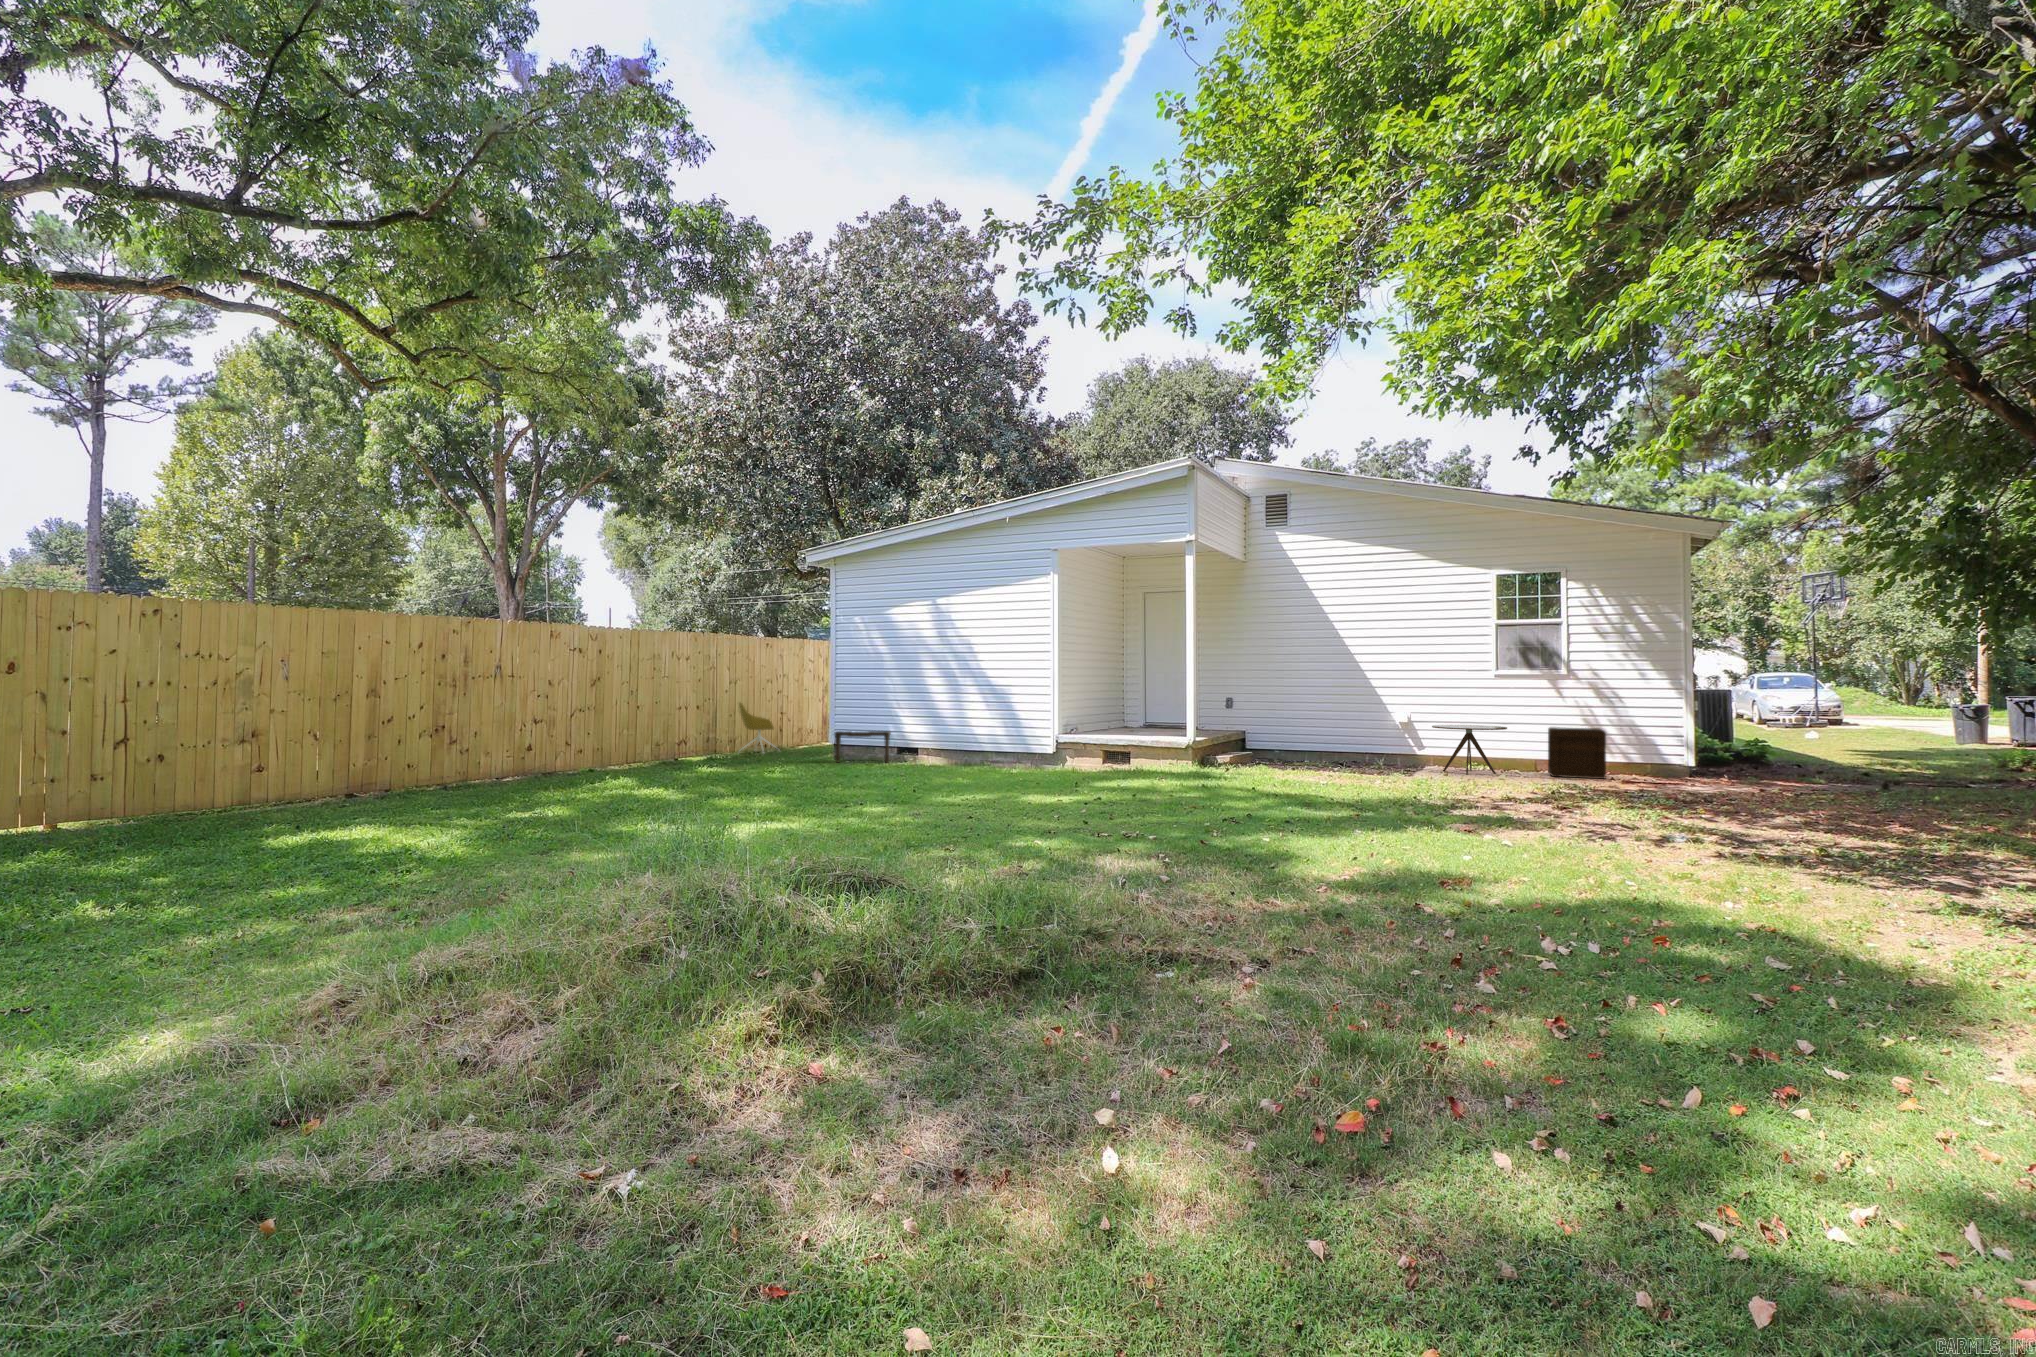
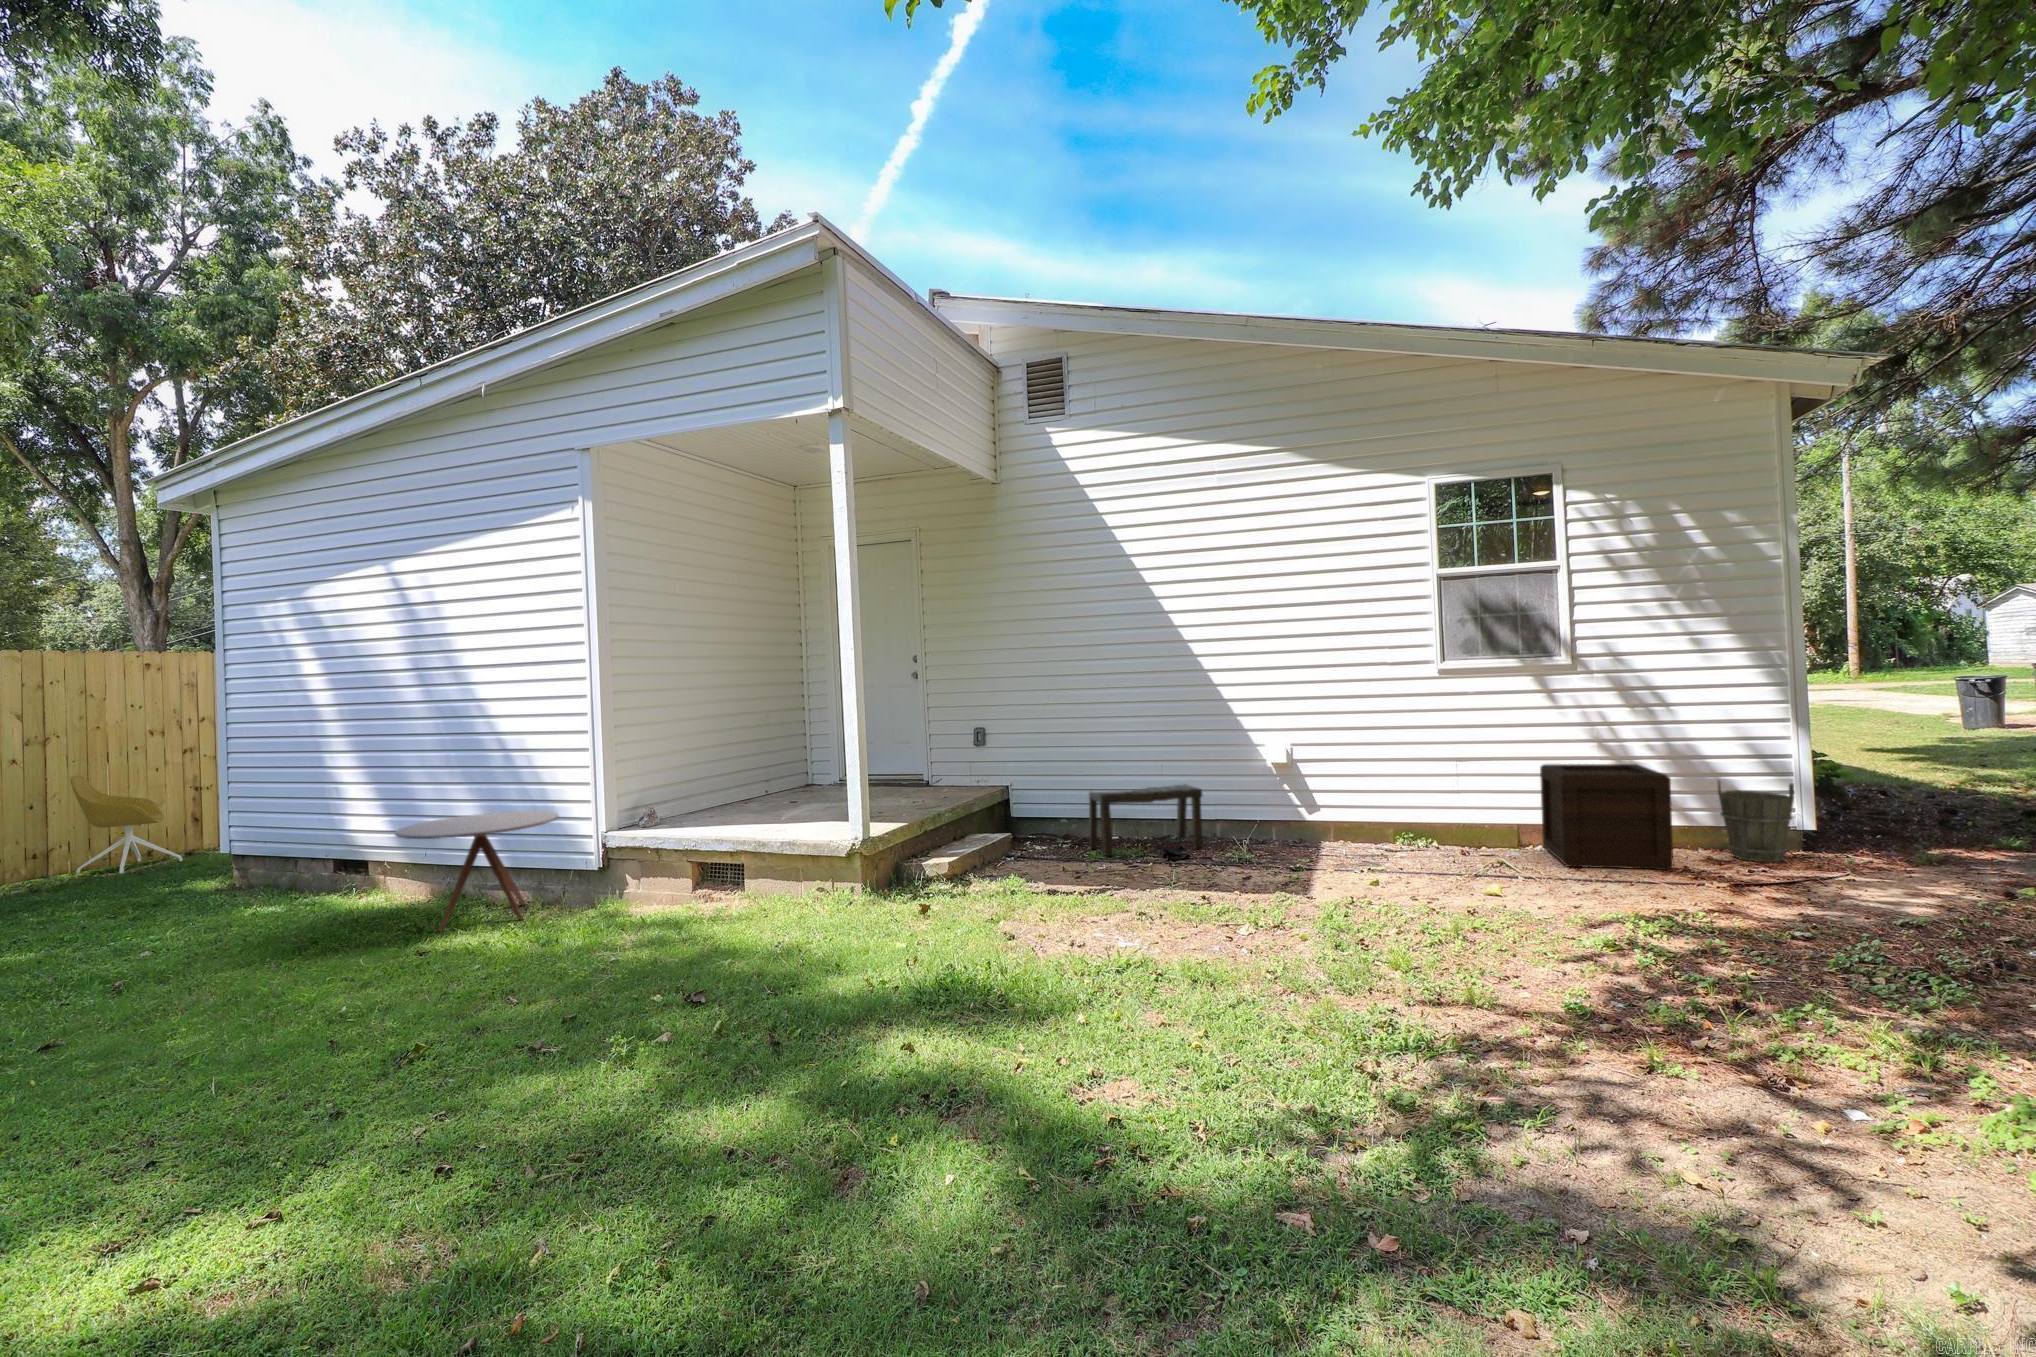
round table: present [1432,725,1507,775] -> present [395,811,558,932]
bench: present [834,731,891,763] -> present [1089,784,1202,856]
bucket: none [1640,737,1677,779] -> present [1718,781,1794,862]

